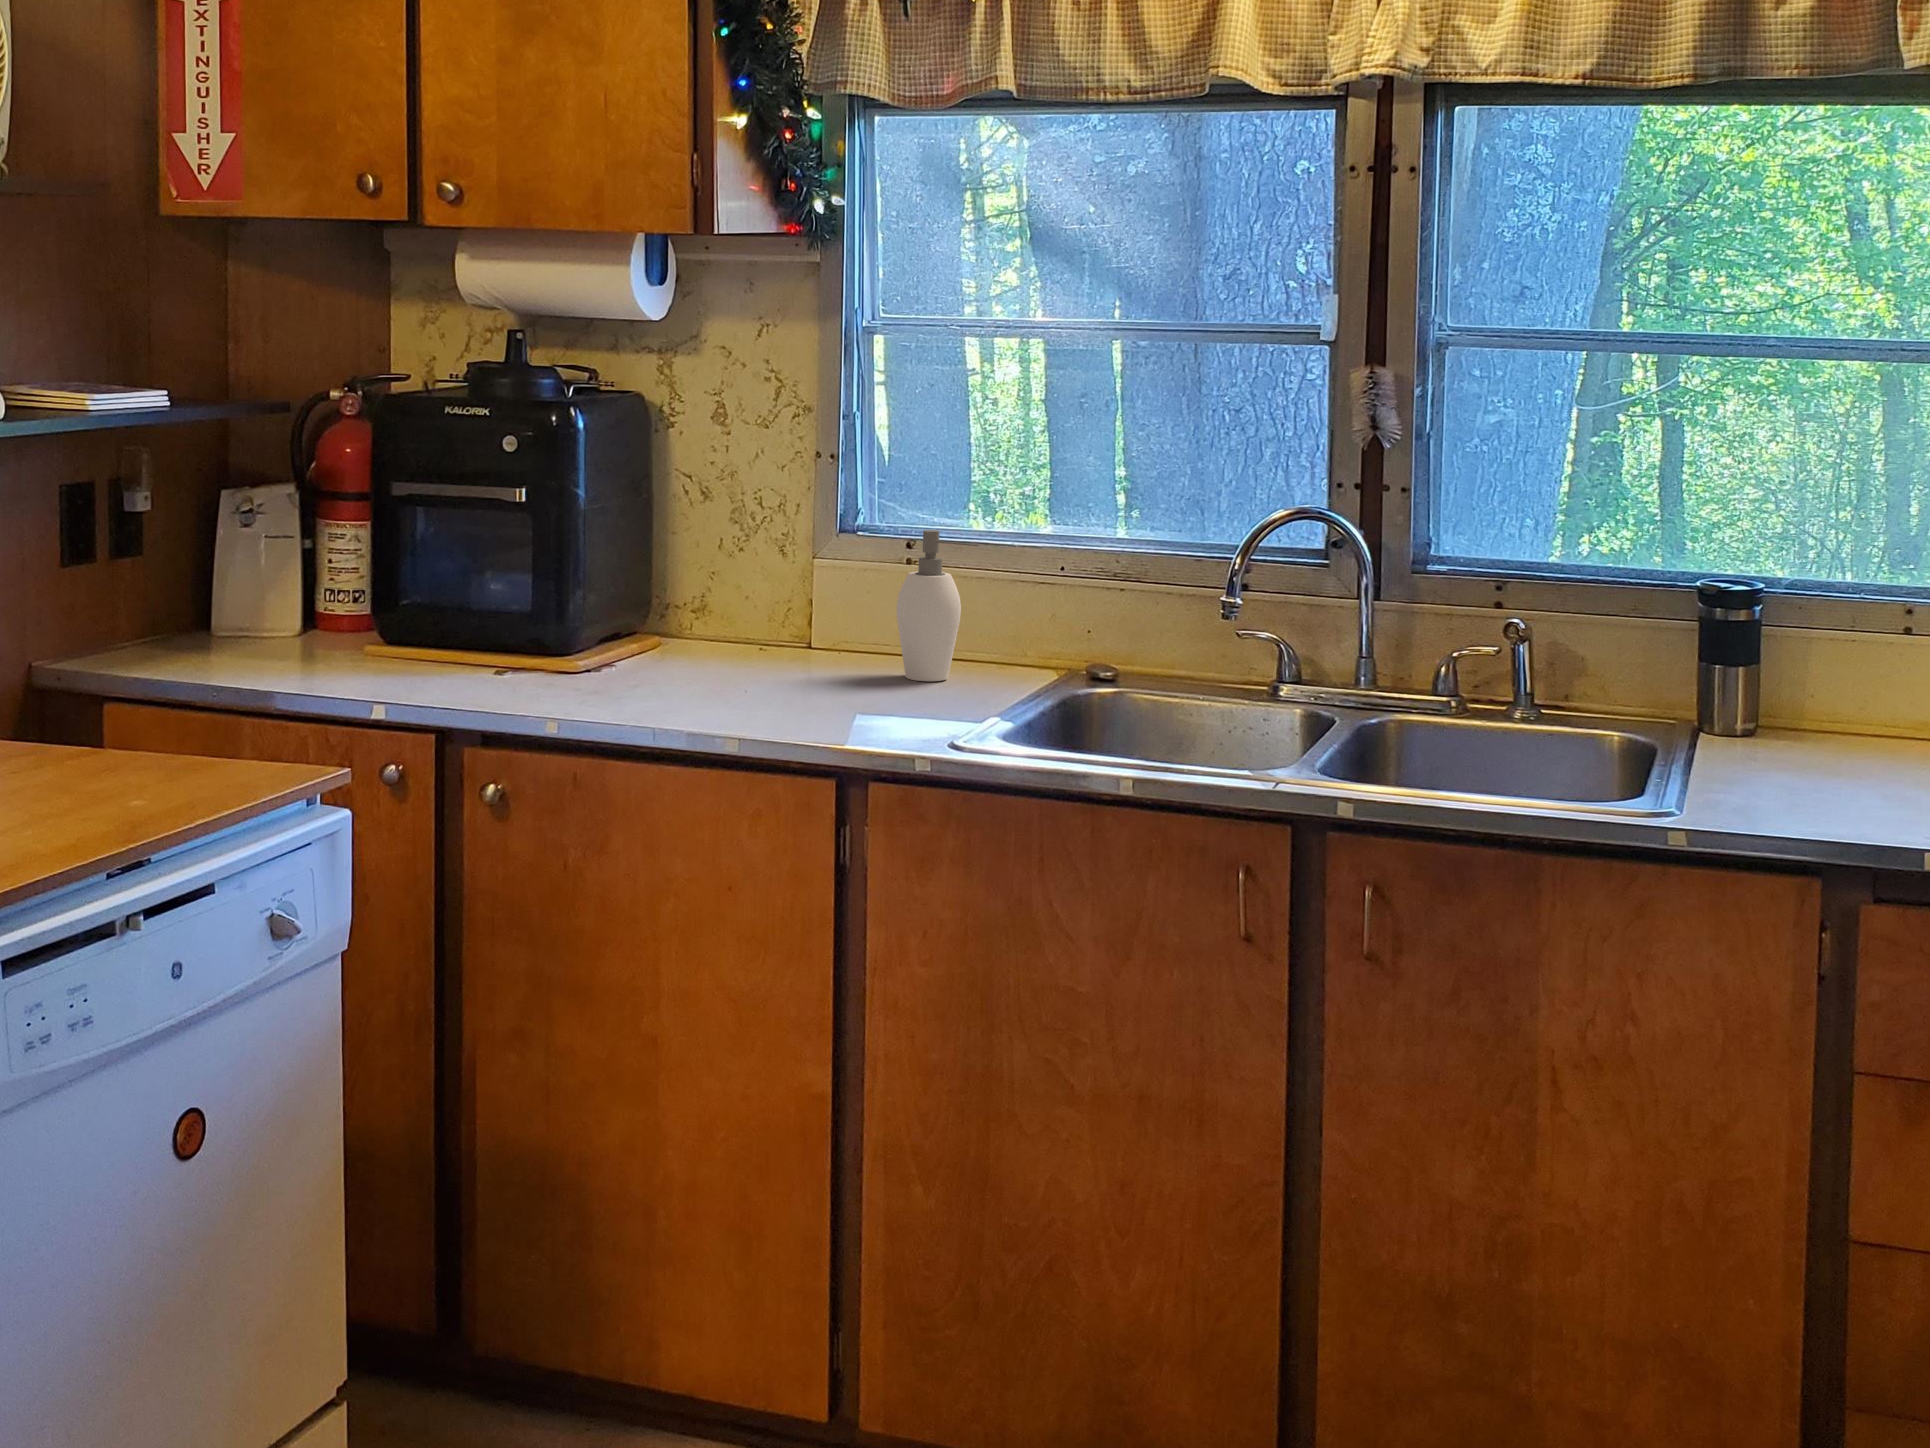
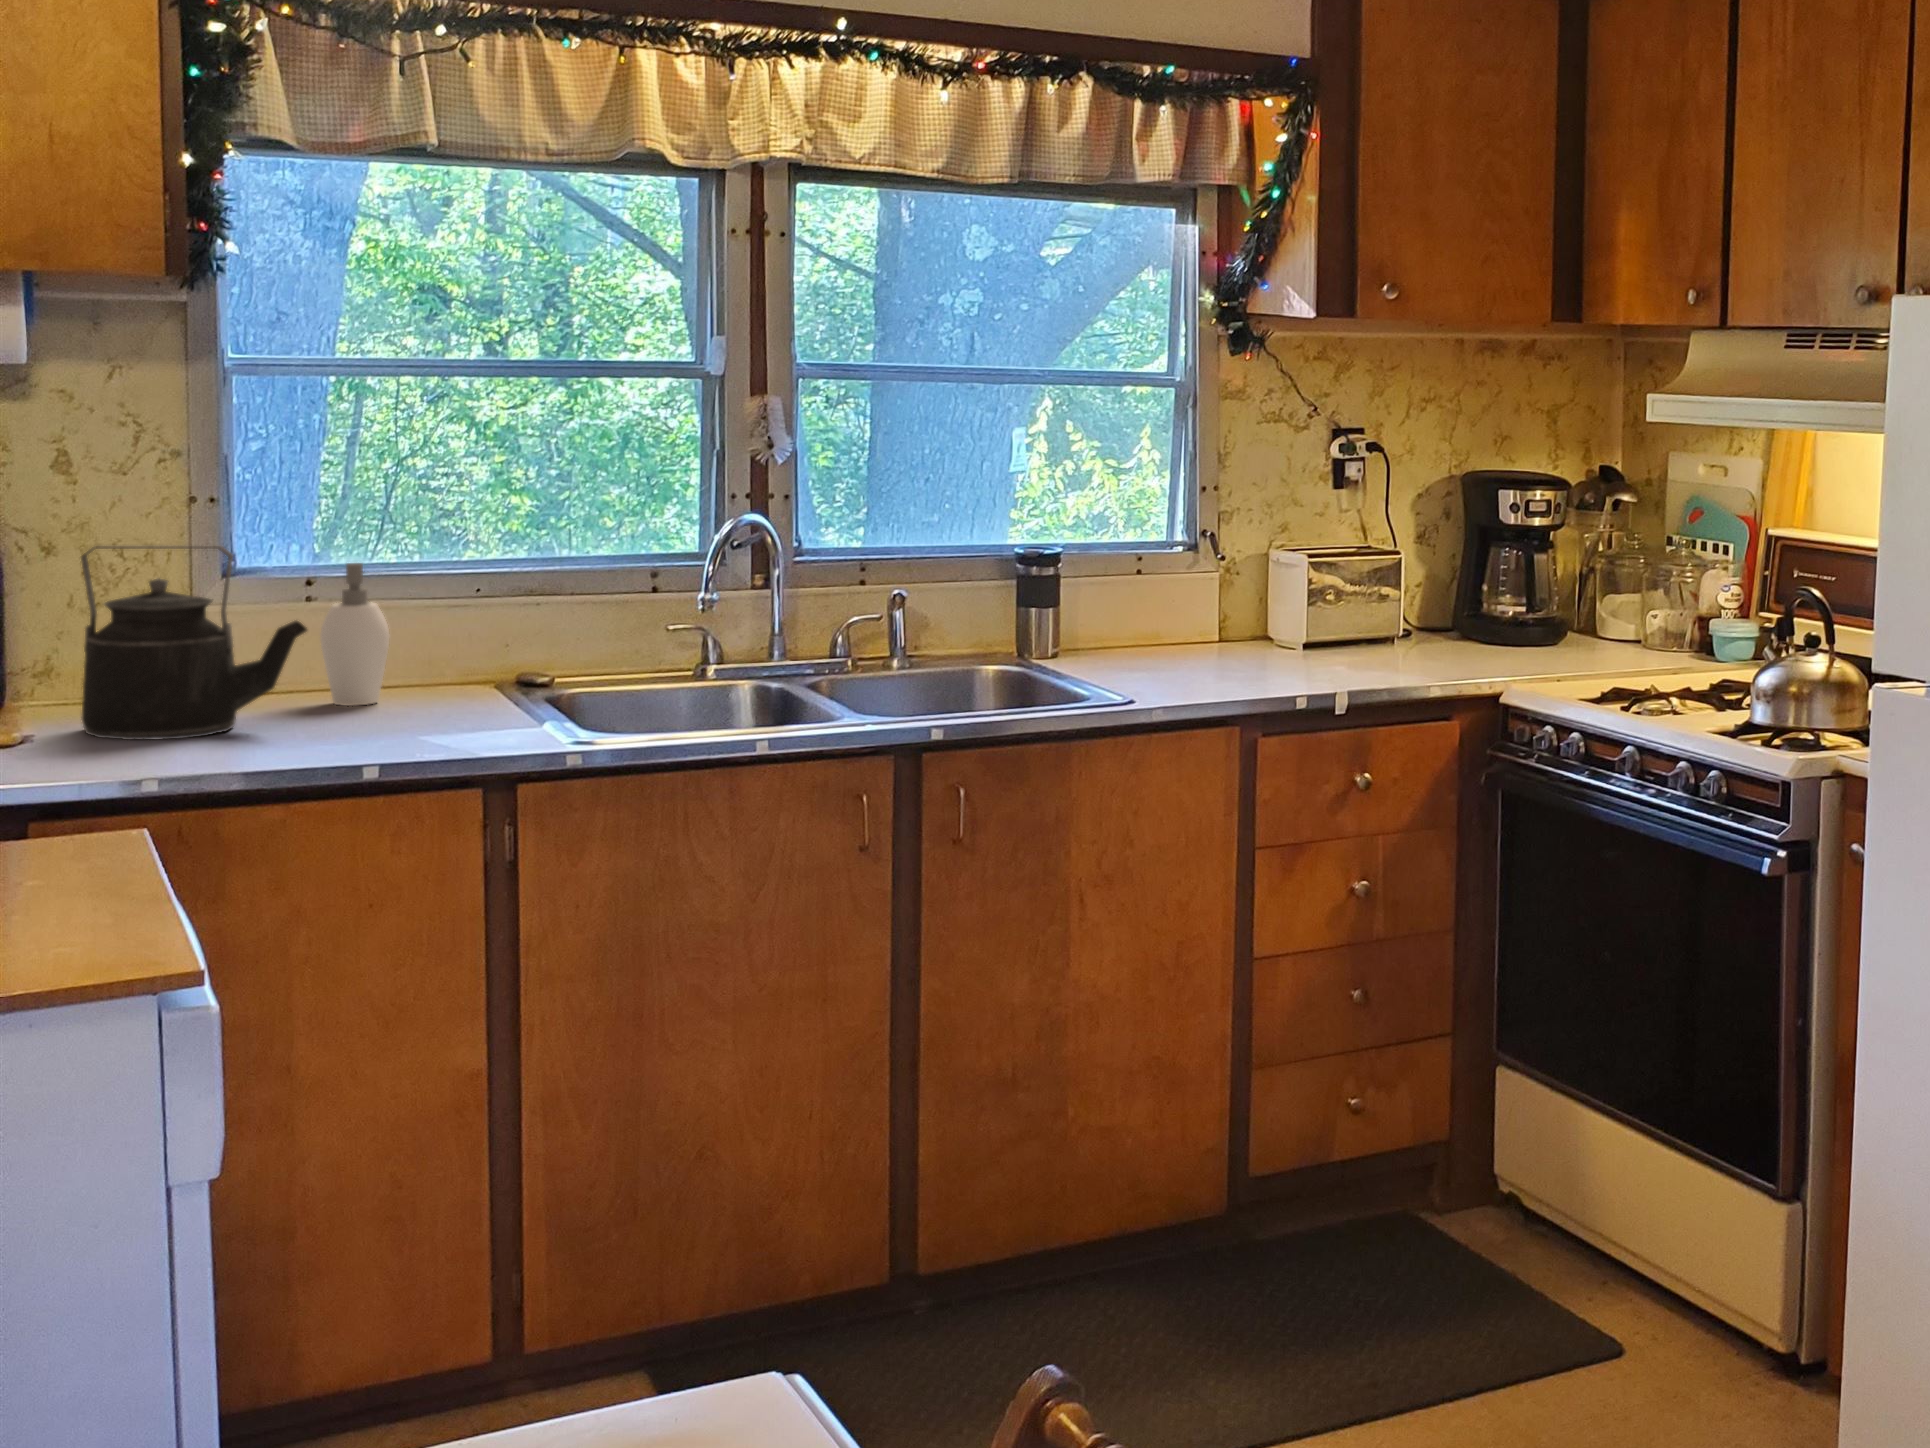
kettle: none [628,493,810,694] -> present [81,546,307,740]

